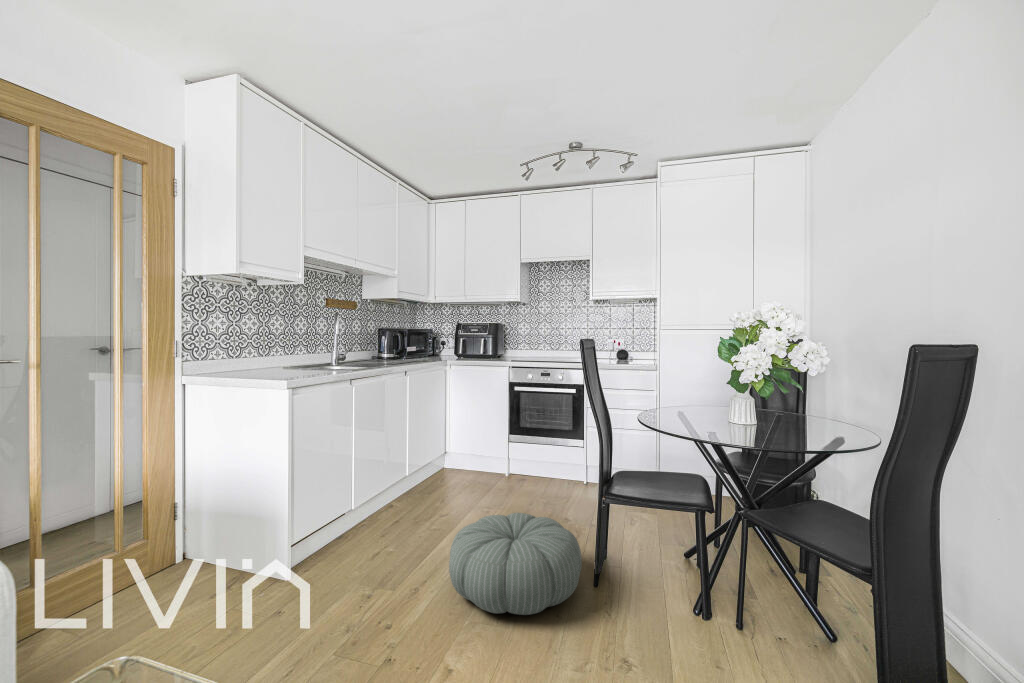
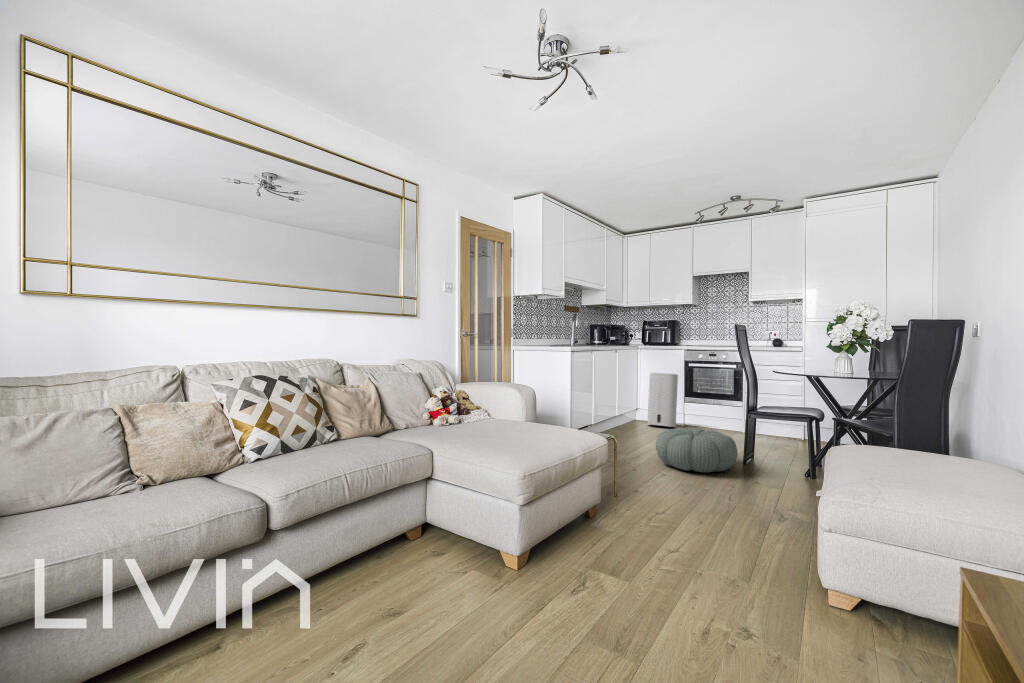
air purifier: none [458,402,500,481] -> present [647,373,678,428]

